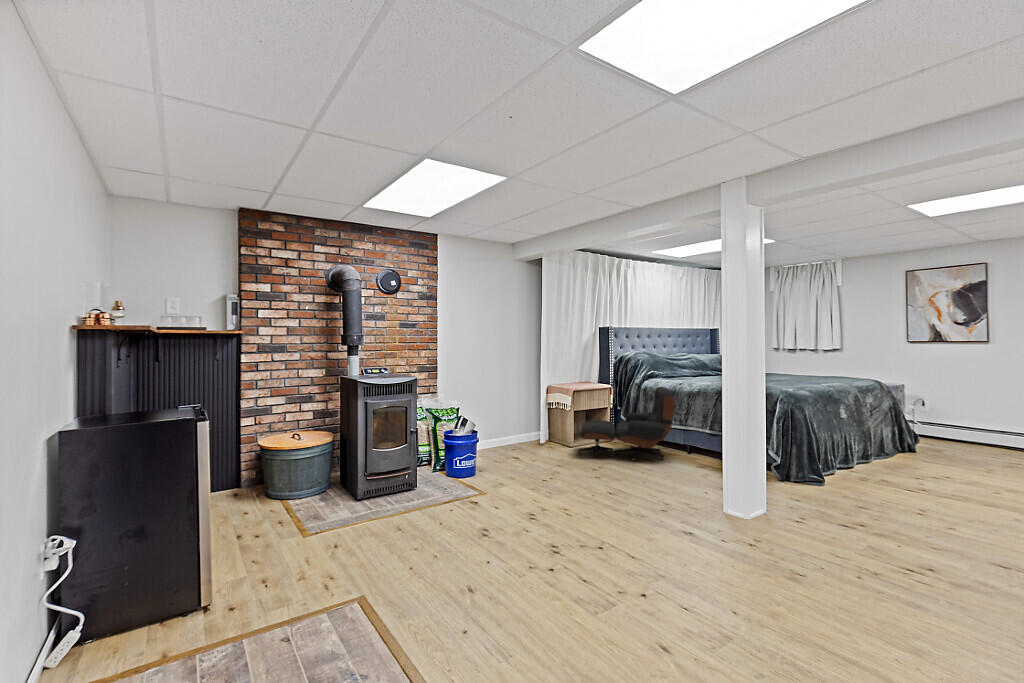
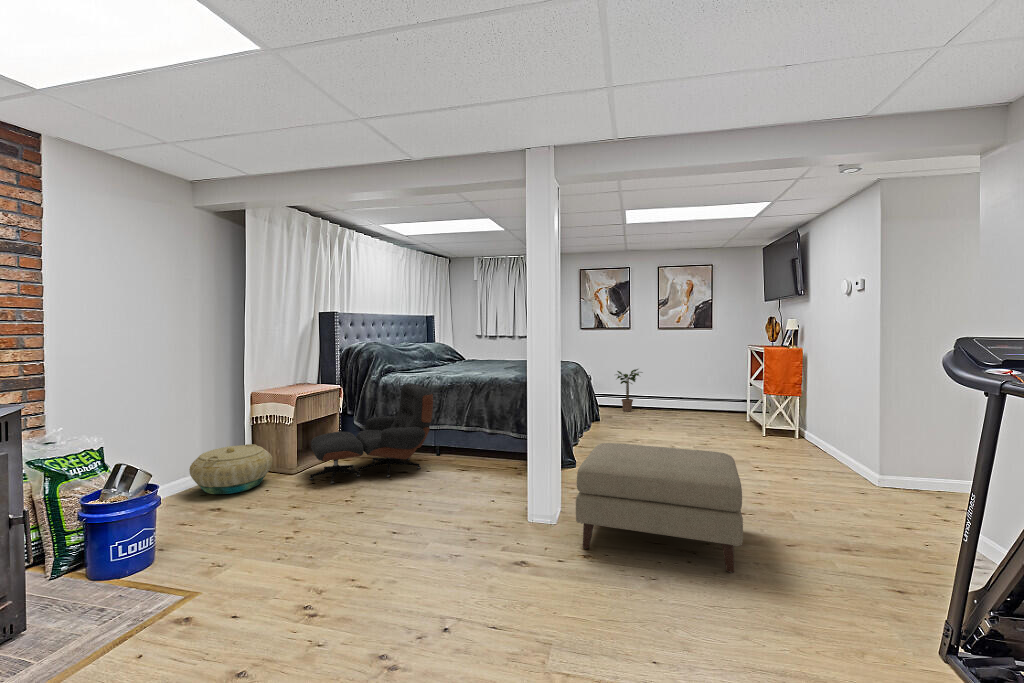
potted plant: none [950,393,1001,447] -> present [616,369,642,412]
basket: none [506,421,555,452] -> present [189,444,273,494]
ottoman: none [742,450,948,584] -> present [576,443,743,572]

